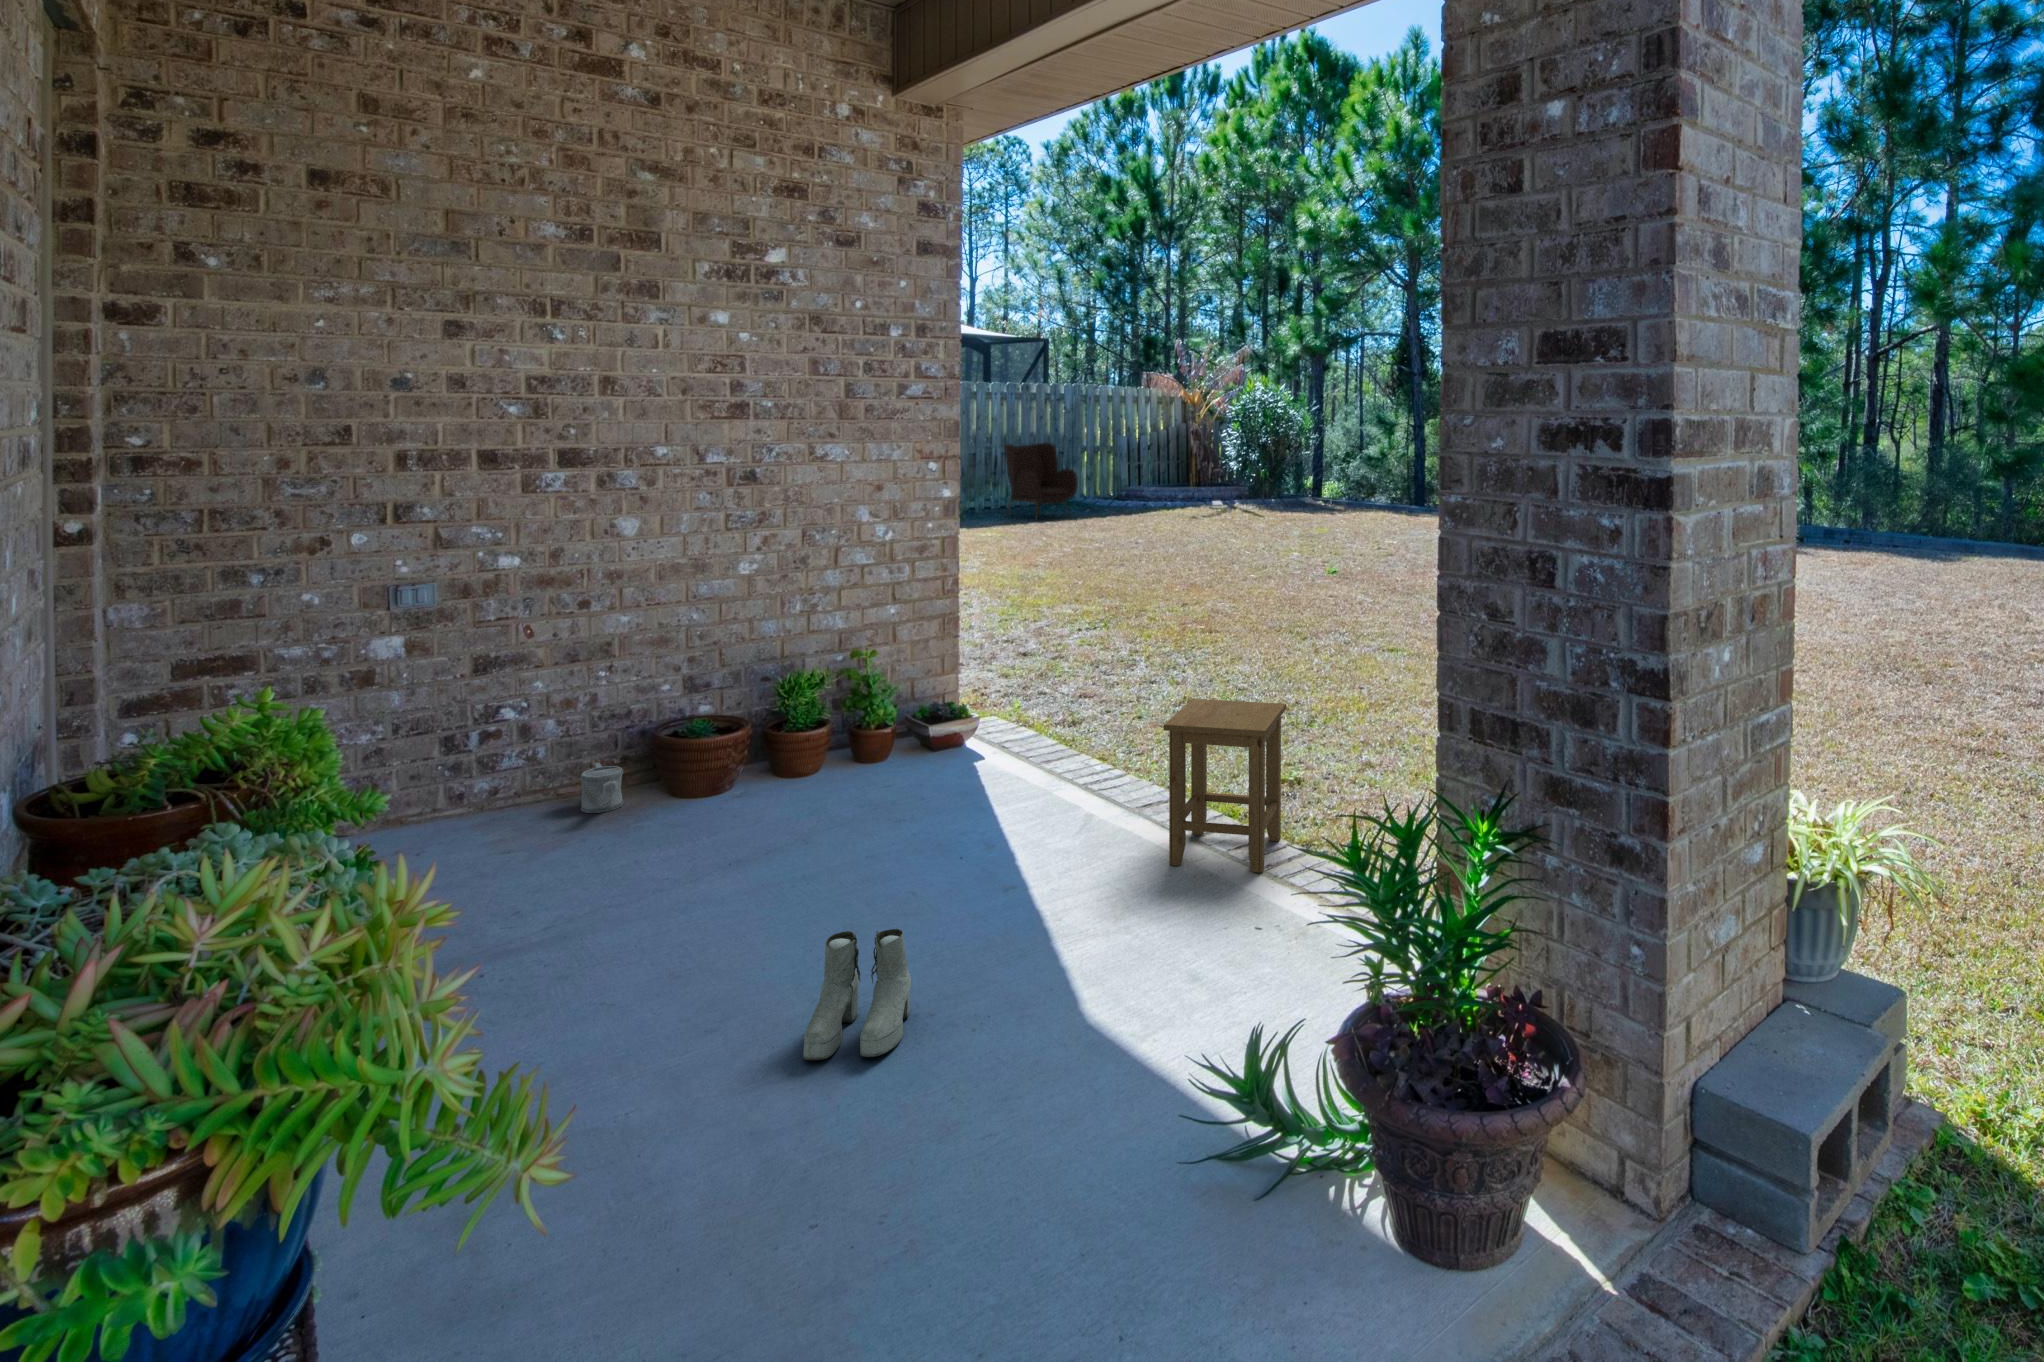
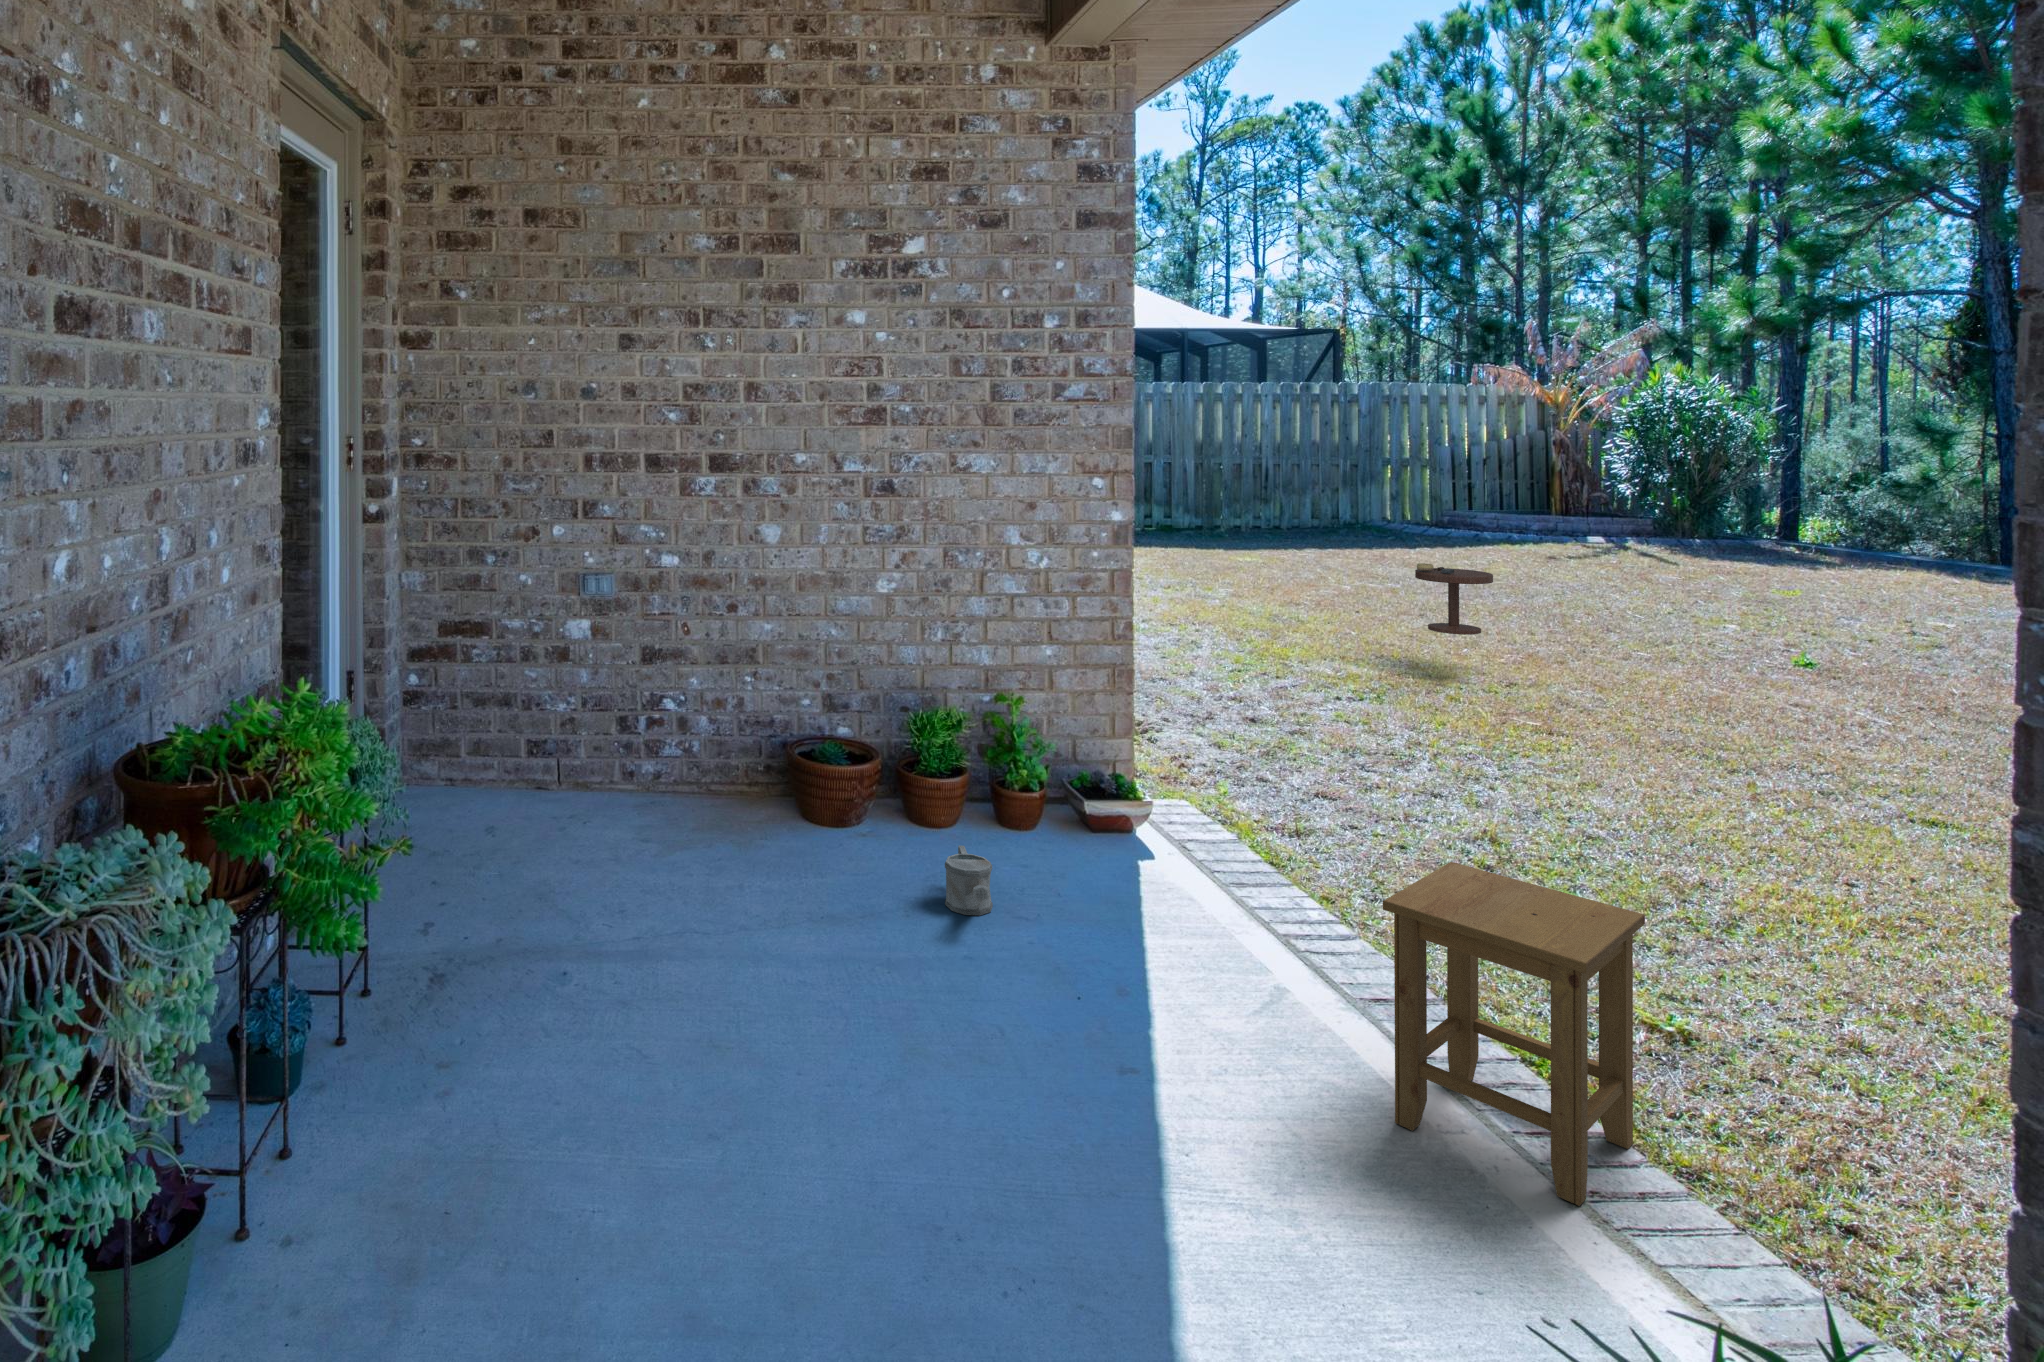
armchair: present [1004,442,1078,518] -> none [1269,452,1370,544]
side table: none [1129,524,1177,614] -> present [1415,563,1493,635]
watering can: present [580,763,624,813] -> present [945,846,993,915]
boots: present [803,929,911,1061] -> none [781,1086,931,1287]

